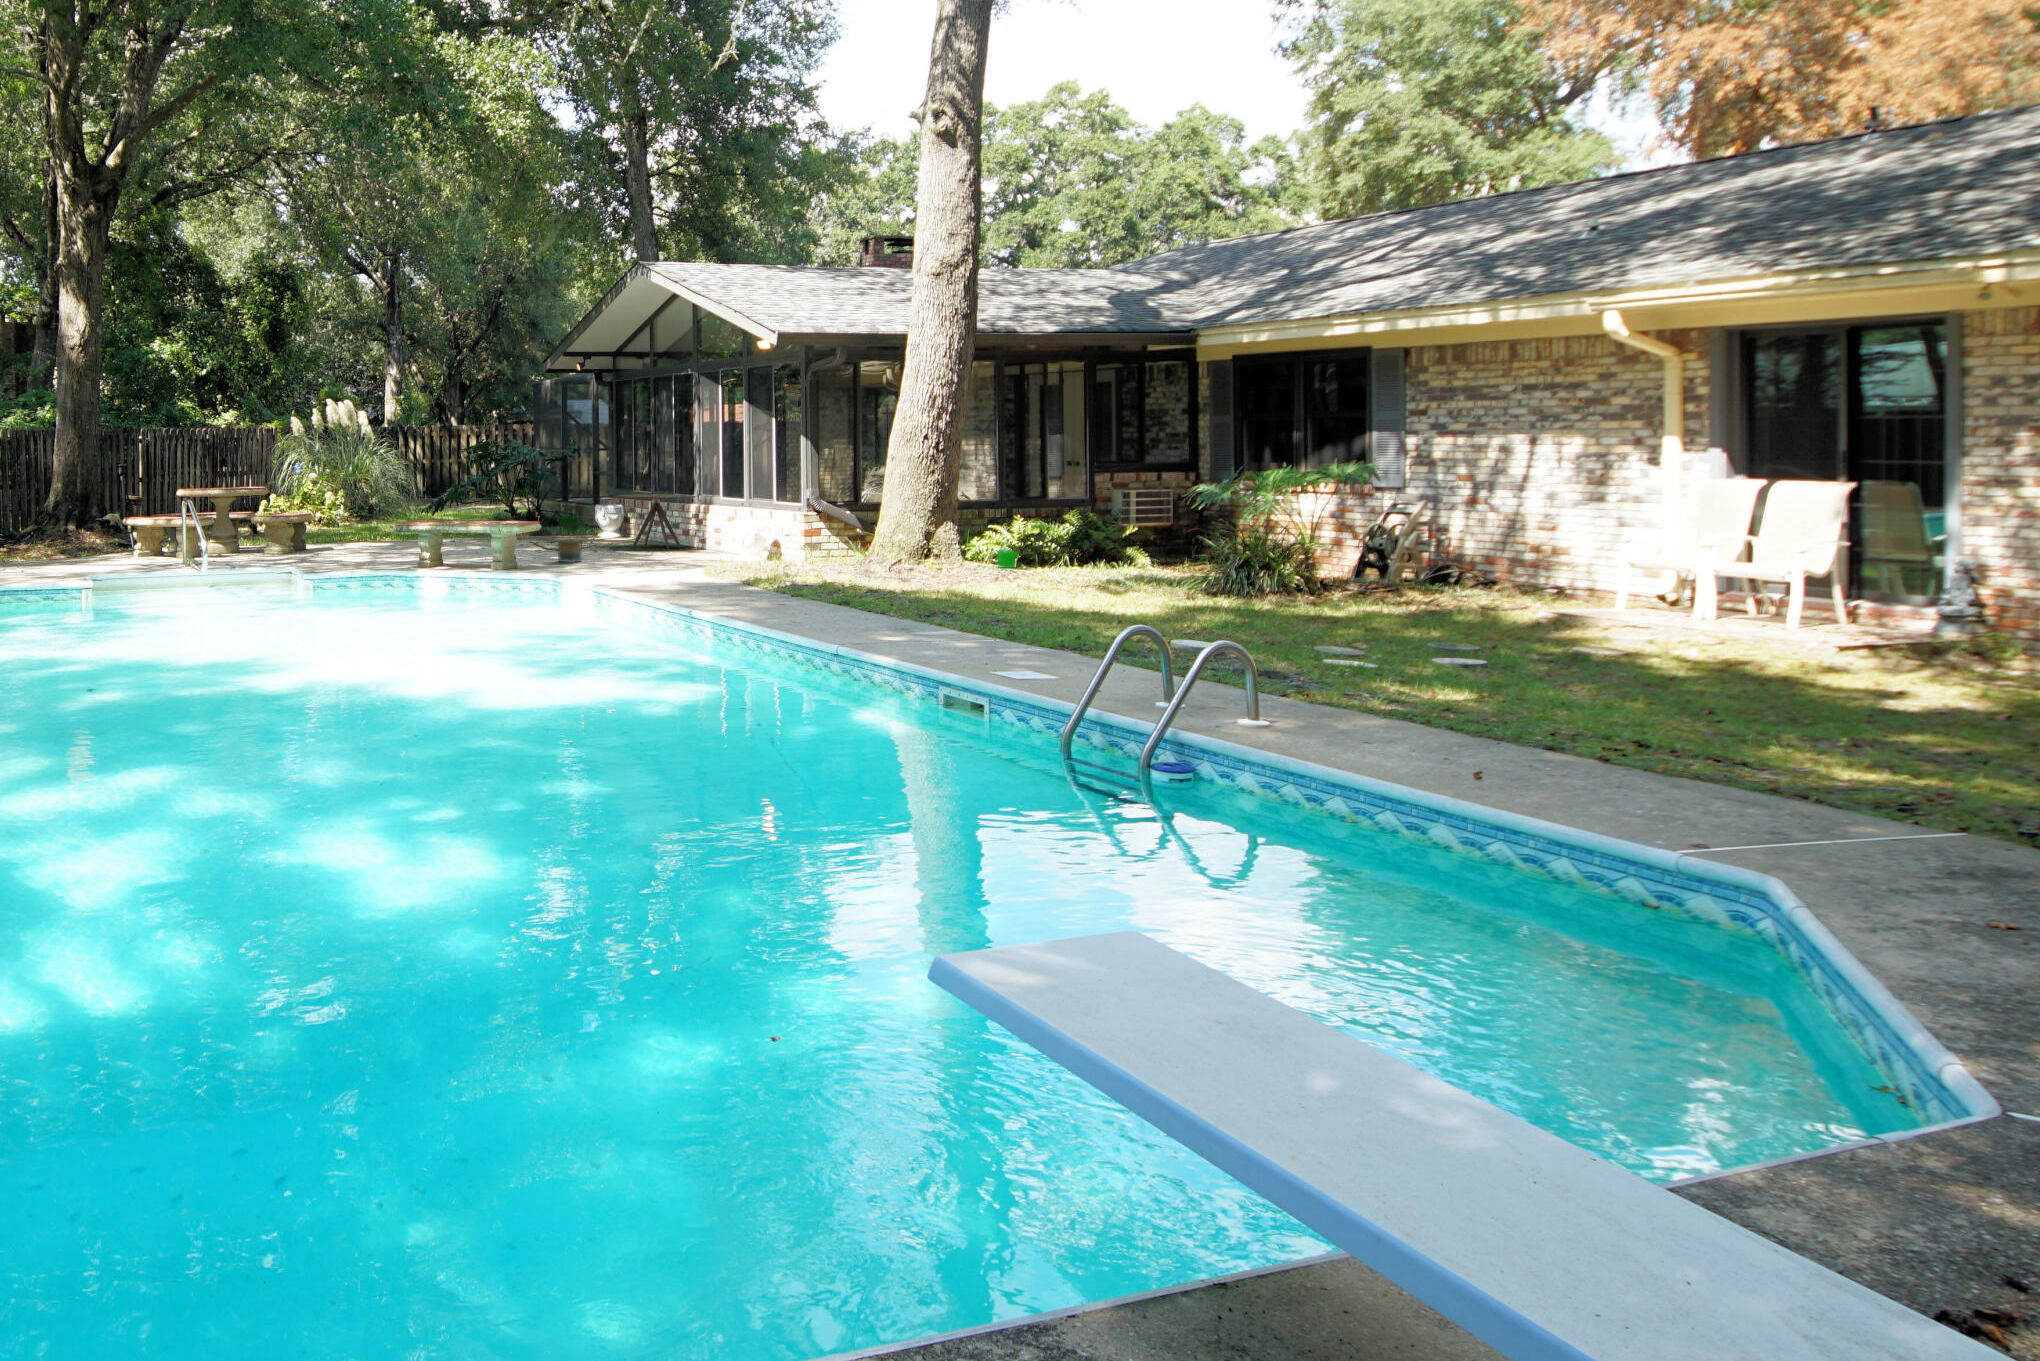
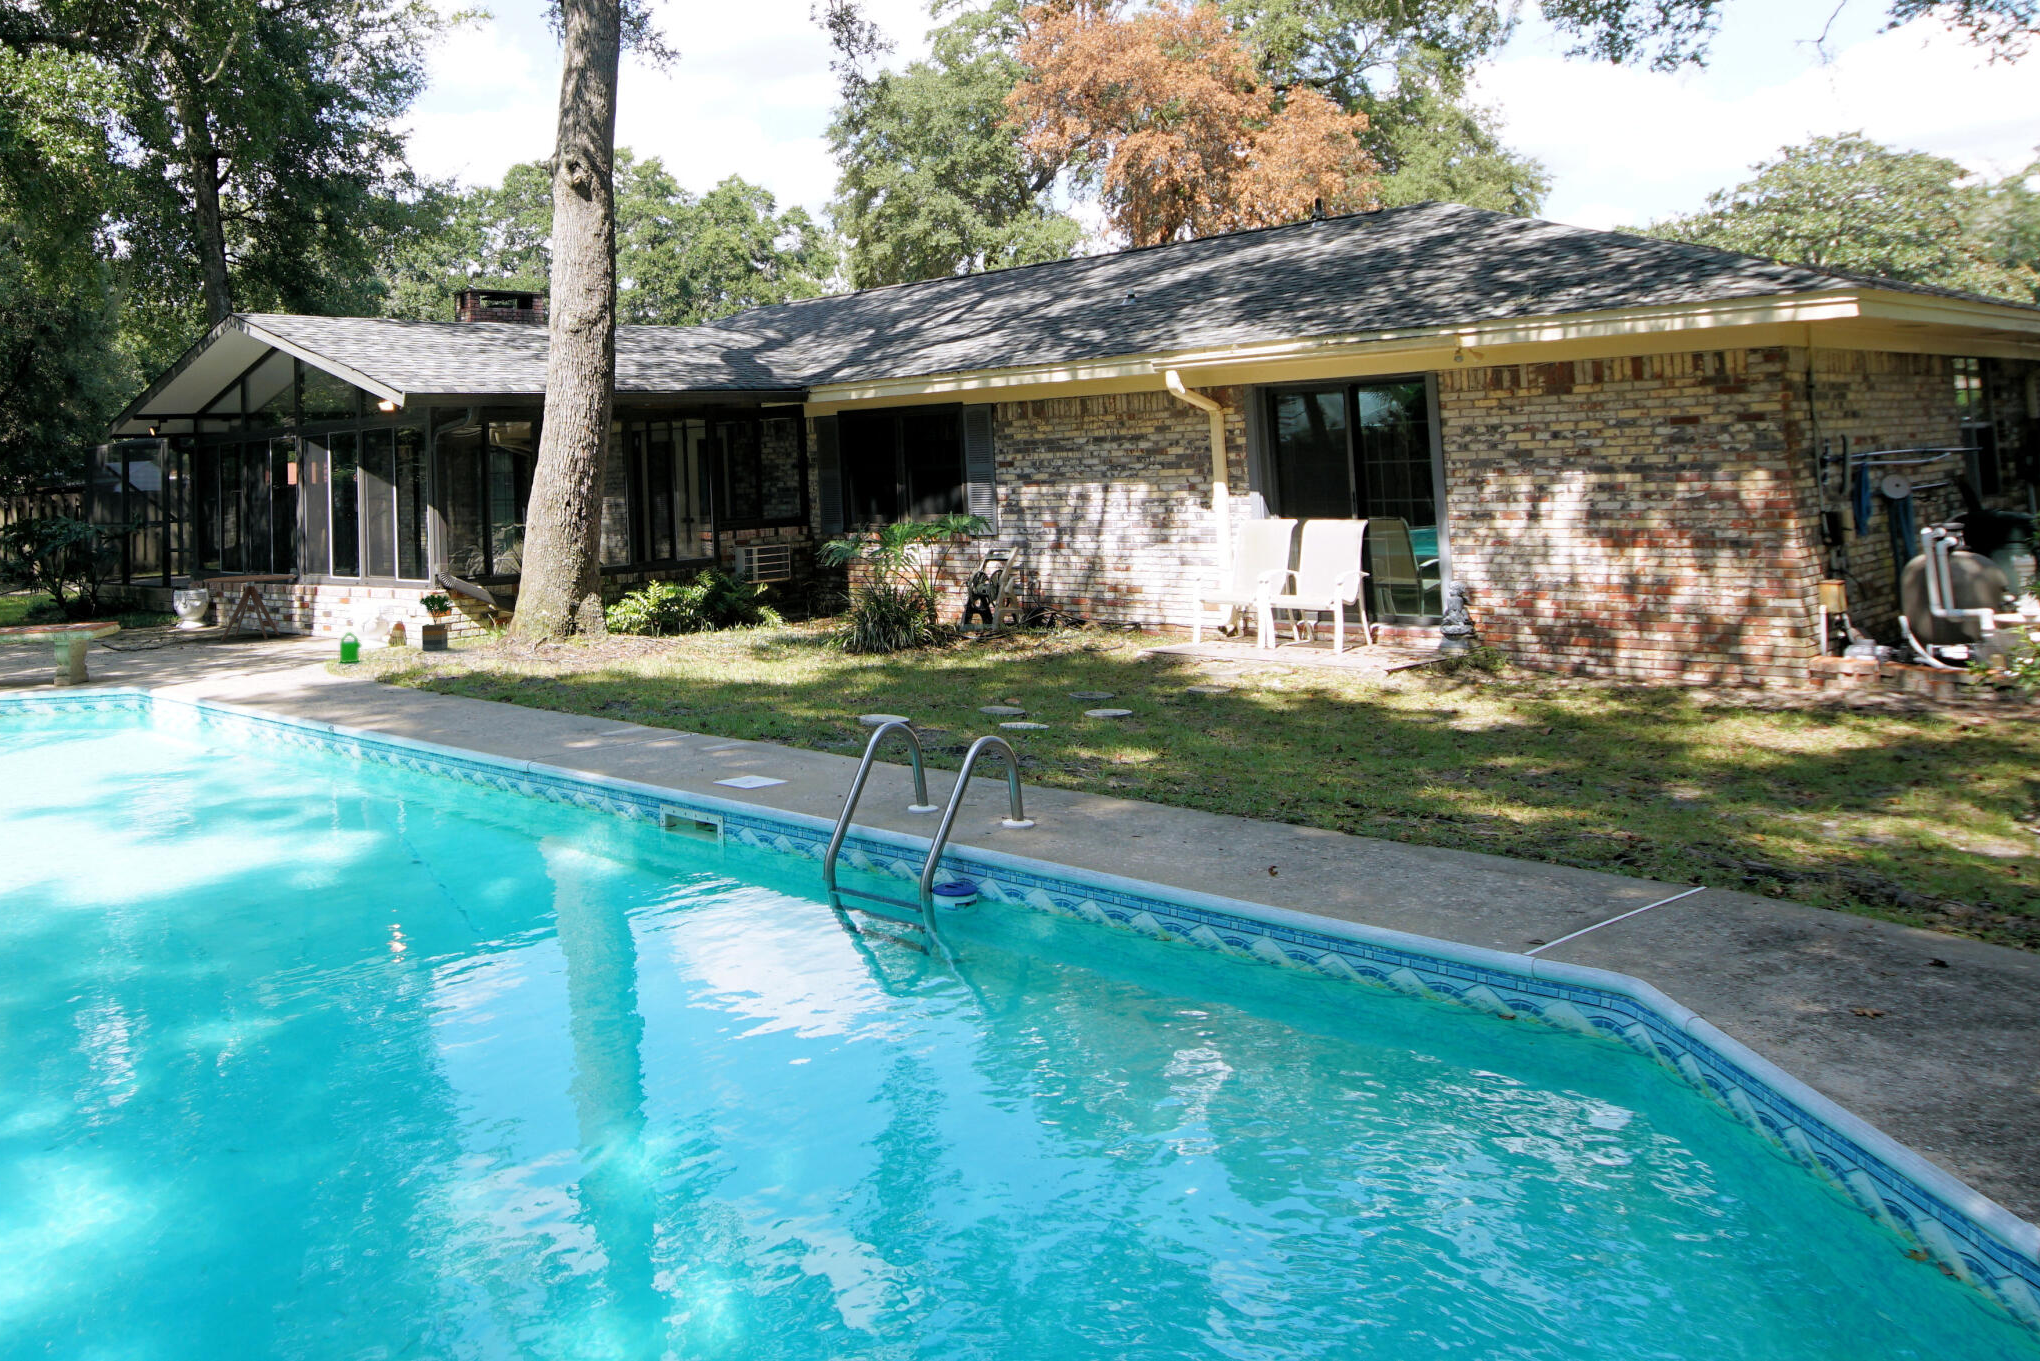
potted tree: present [558,515,586,563] -> present [420,595,453,650]
watering can: present [998,543,1018,568] -> present [340,633,361,662]

